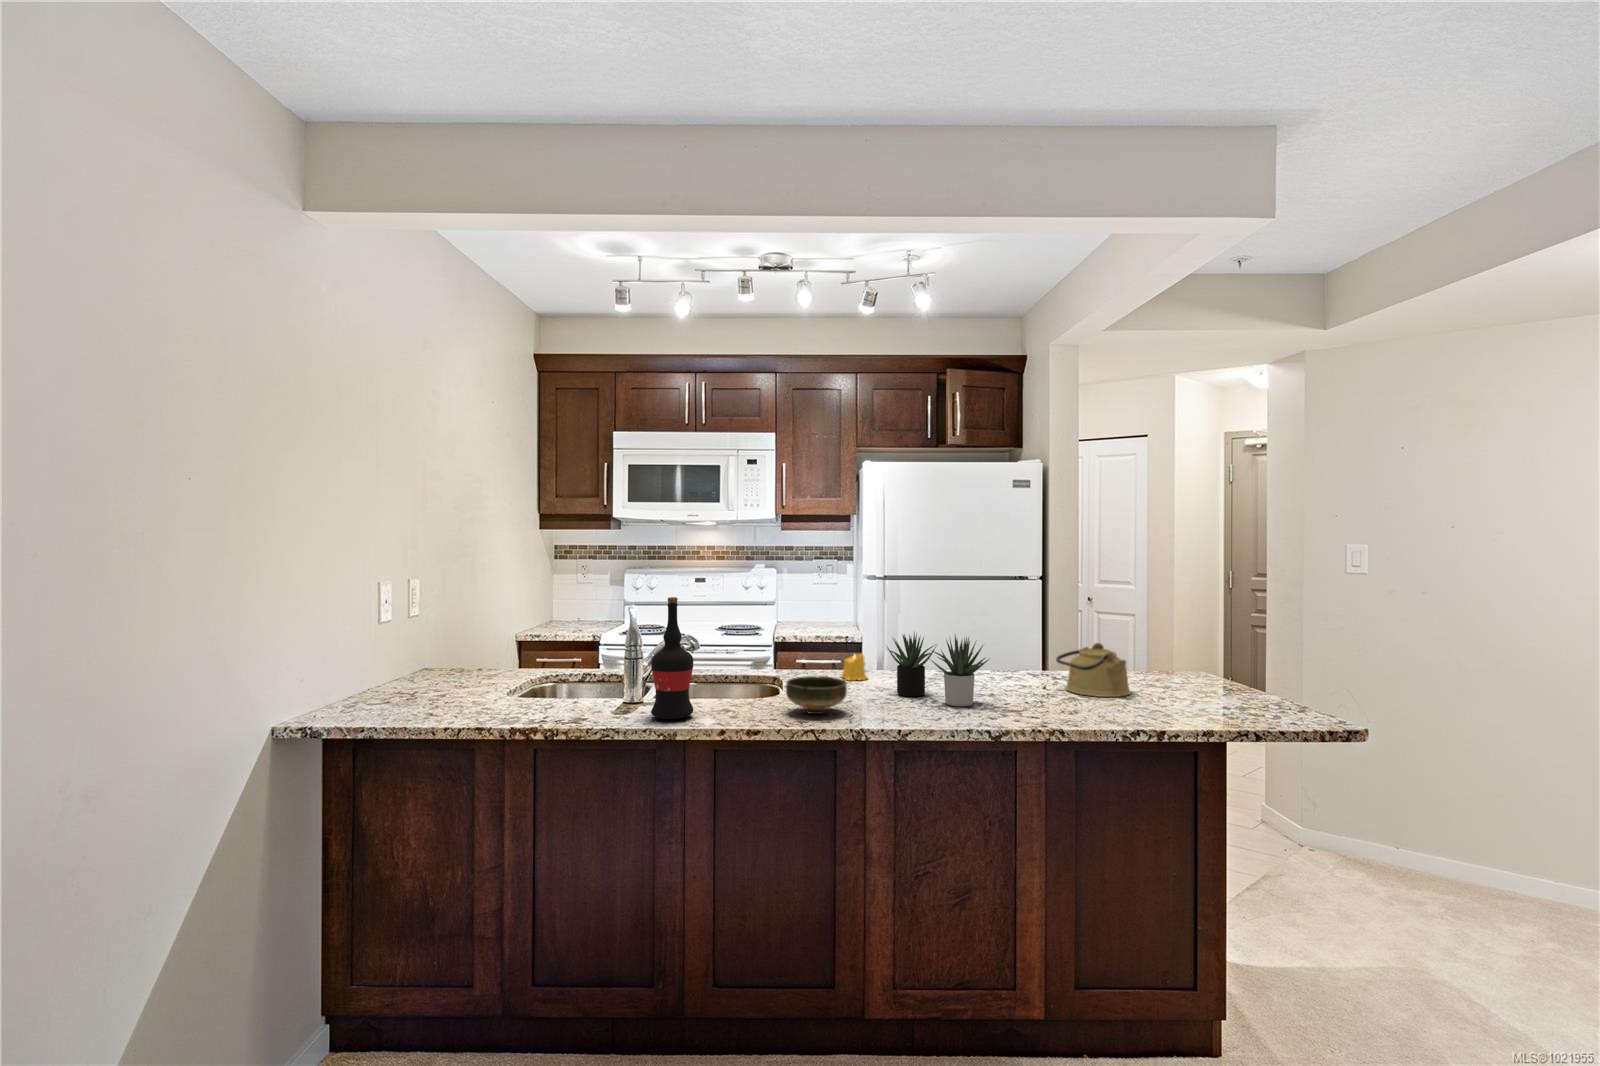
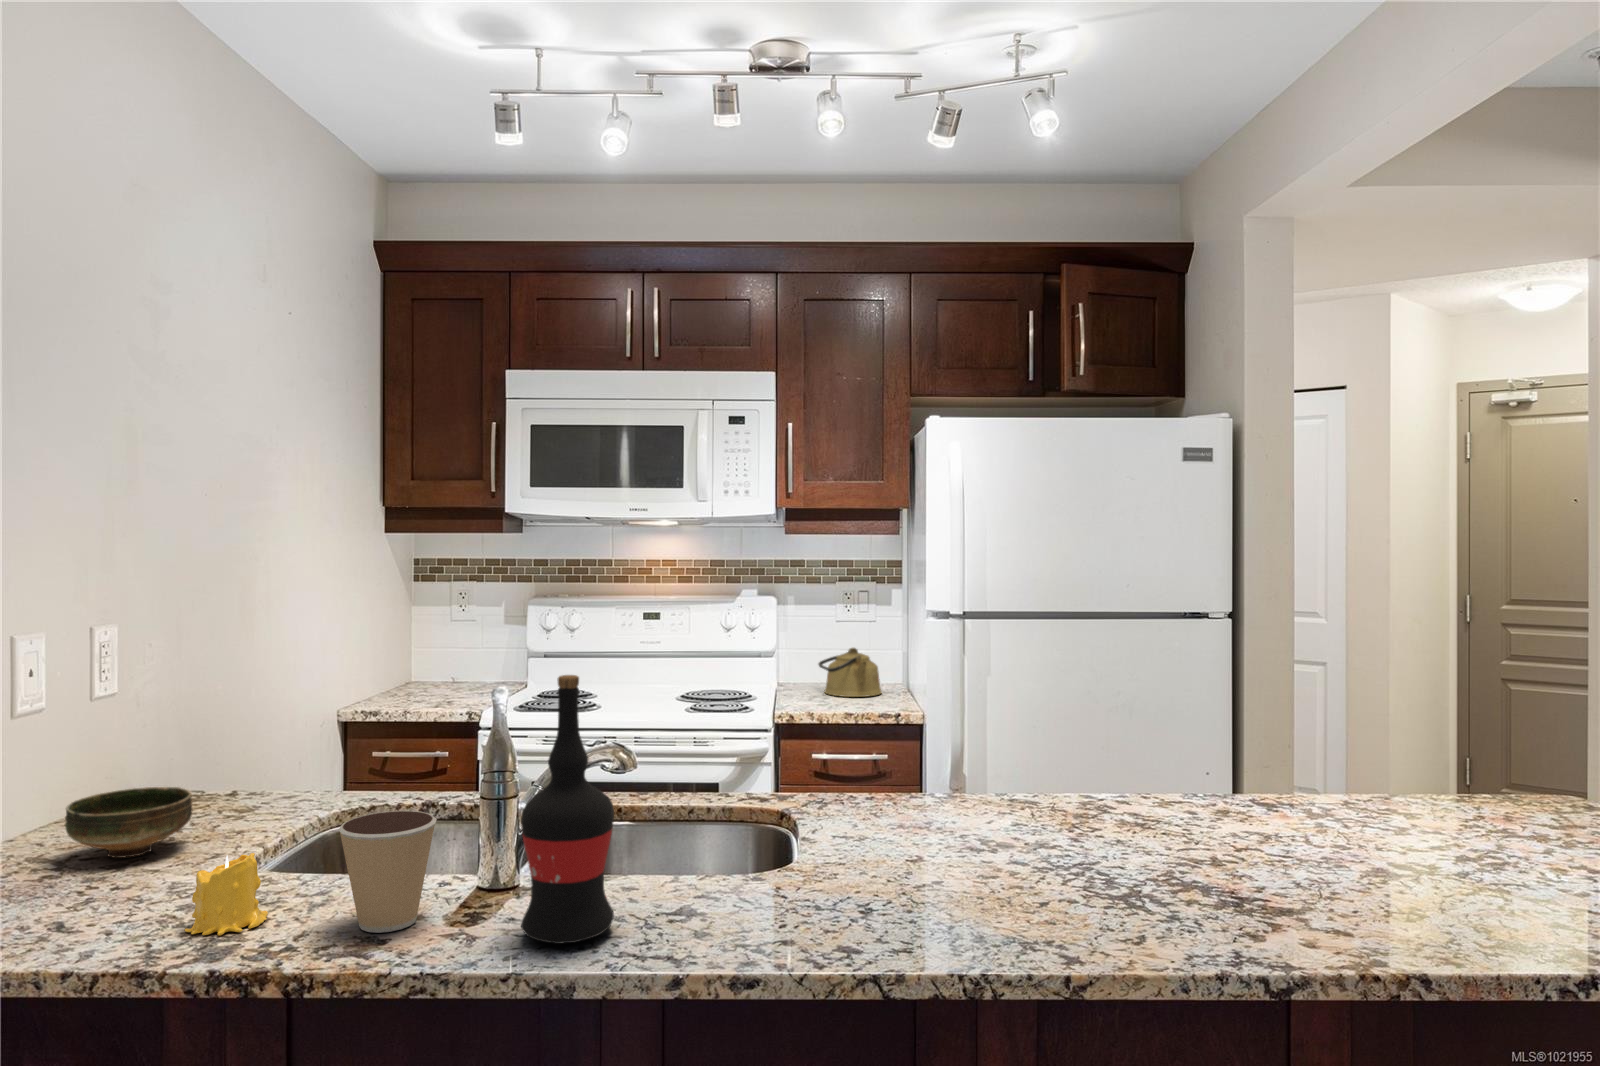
succulent plant: present [887,633,989,706] -> none [1001,730,1234,896]
kettle: present [1056,643,1130,697] -> present [819,648,881,697]
candle: present [841,654,868,681] -> present [185,853,268,936]
coffee cup: none [565,663,609,717] -> present [339,811,437,933]
bowl: present [786,676,847,714] -> present [65,787,192,858]

